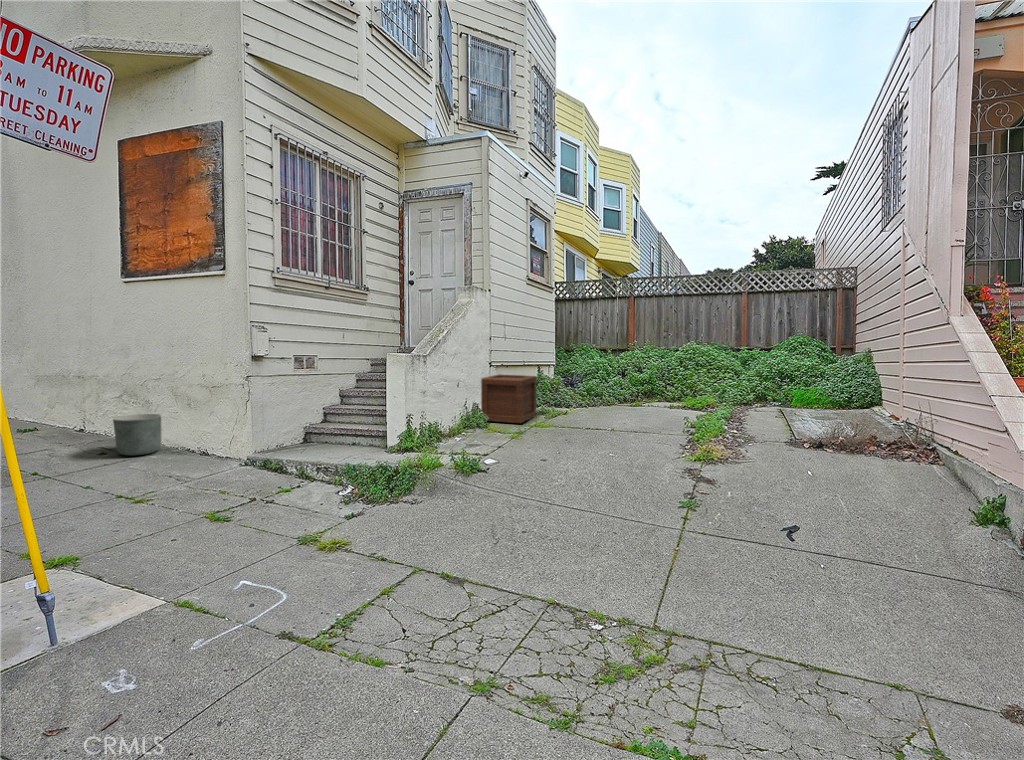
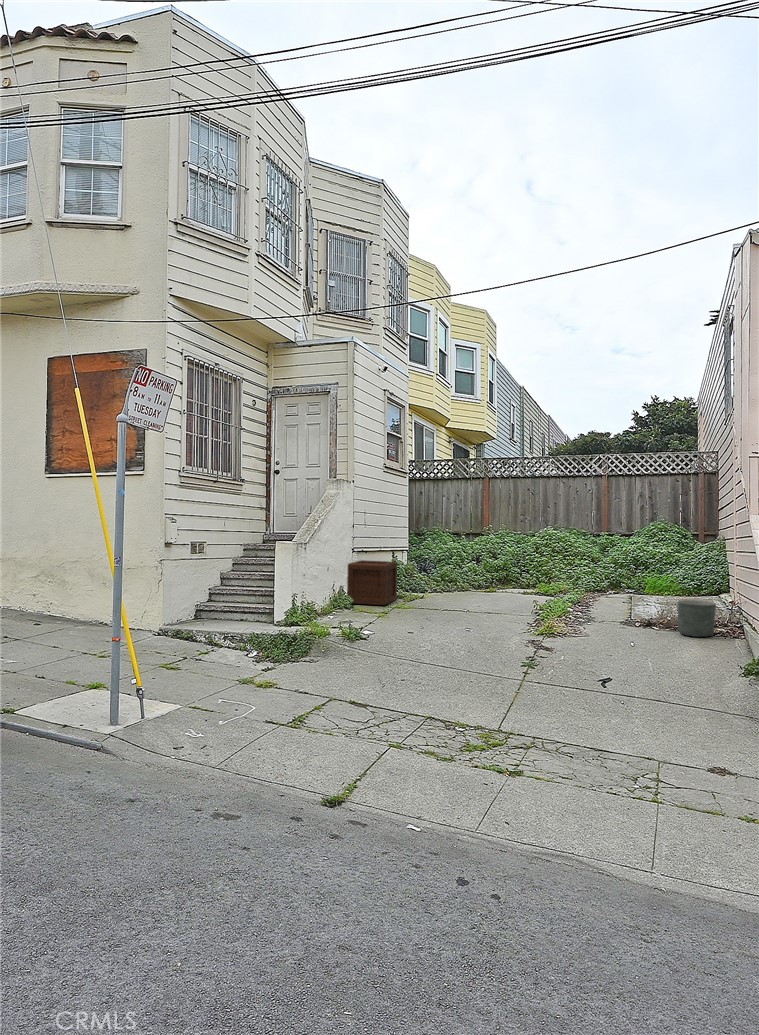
planter: present [113,414,161,455] -> present [678,600,716,637]

